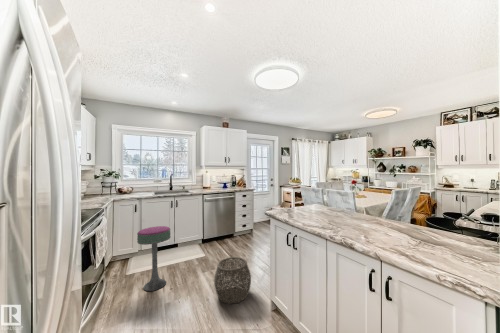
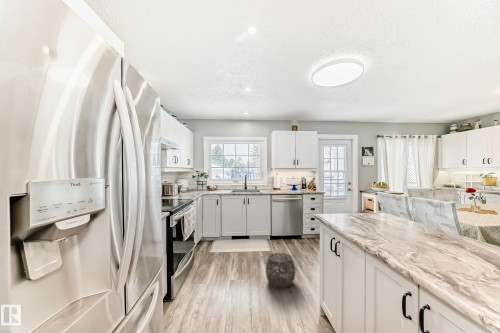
bar stool: present [137,226,171,291] -> none [216,220,238,266]

